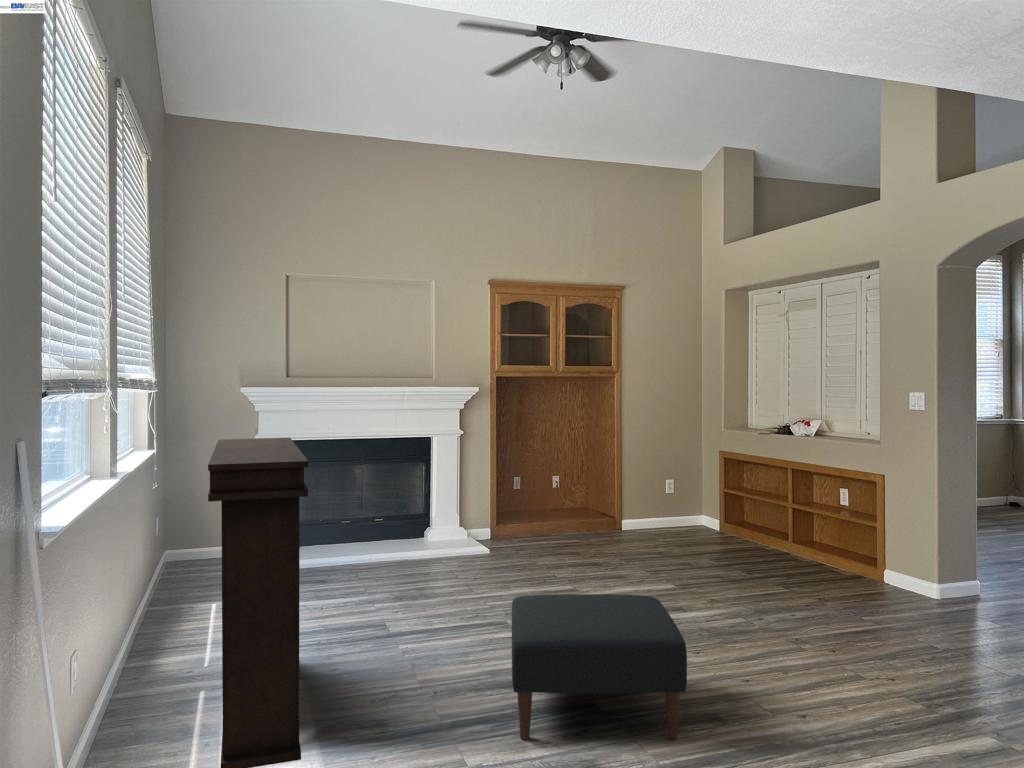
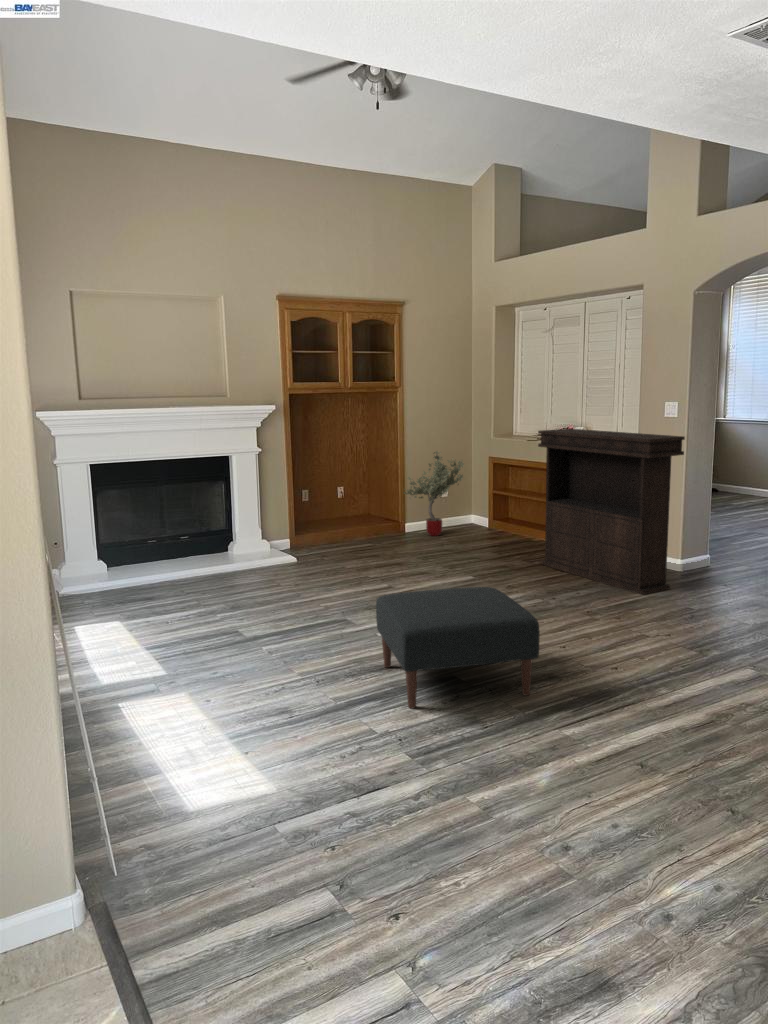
console table: present [208,438,308,768] -> present [538,429,685,595]
potted tree: none [618,442,689,536] -> present [404,451,464,536]

